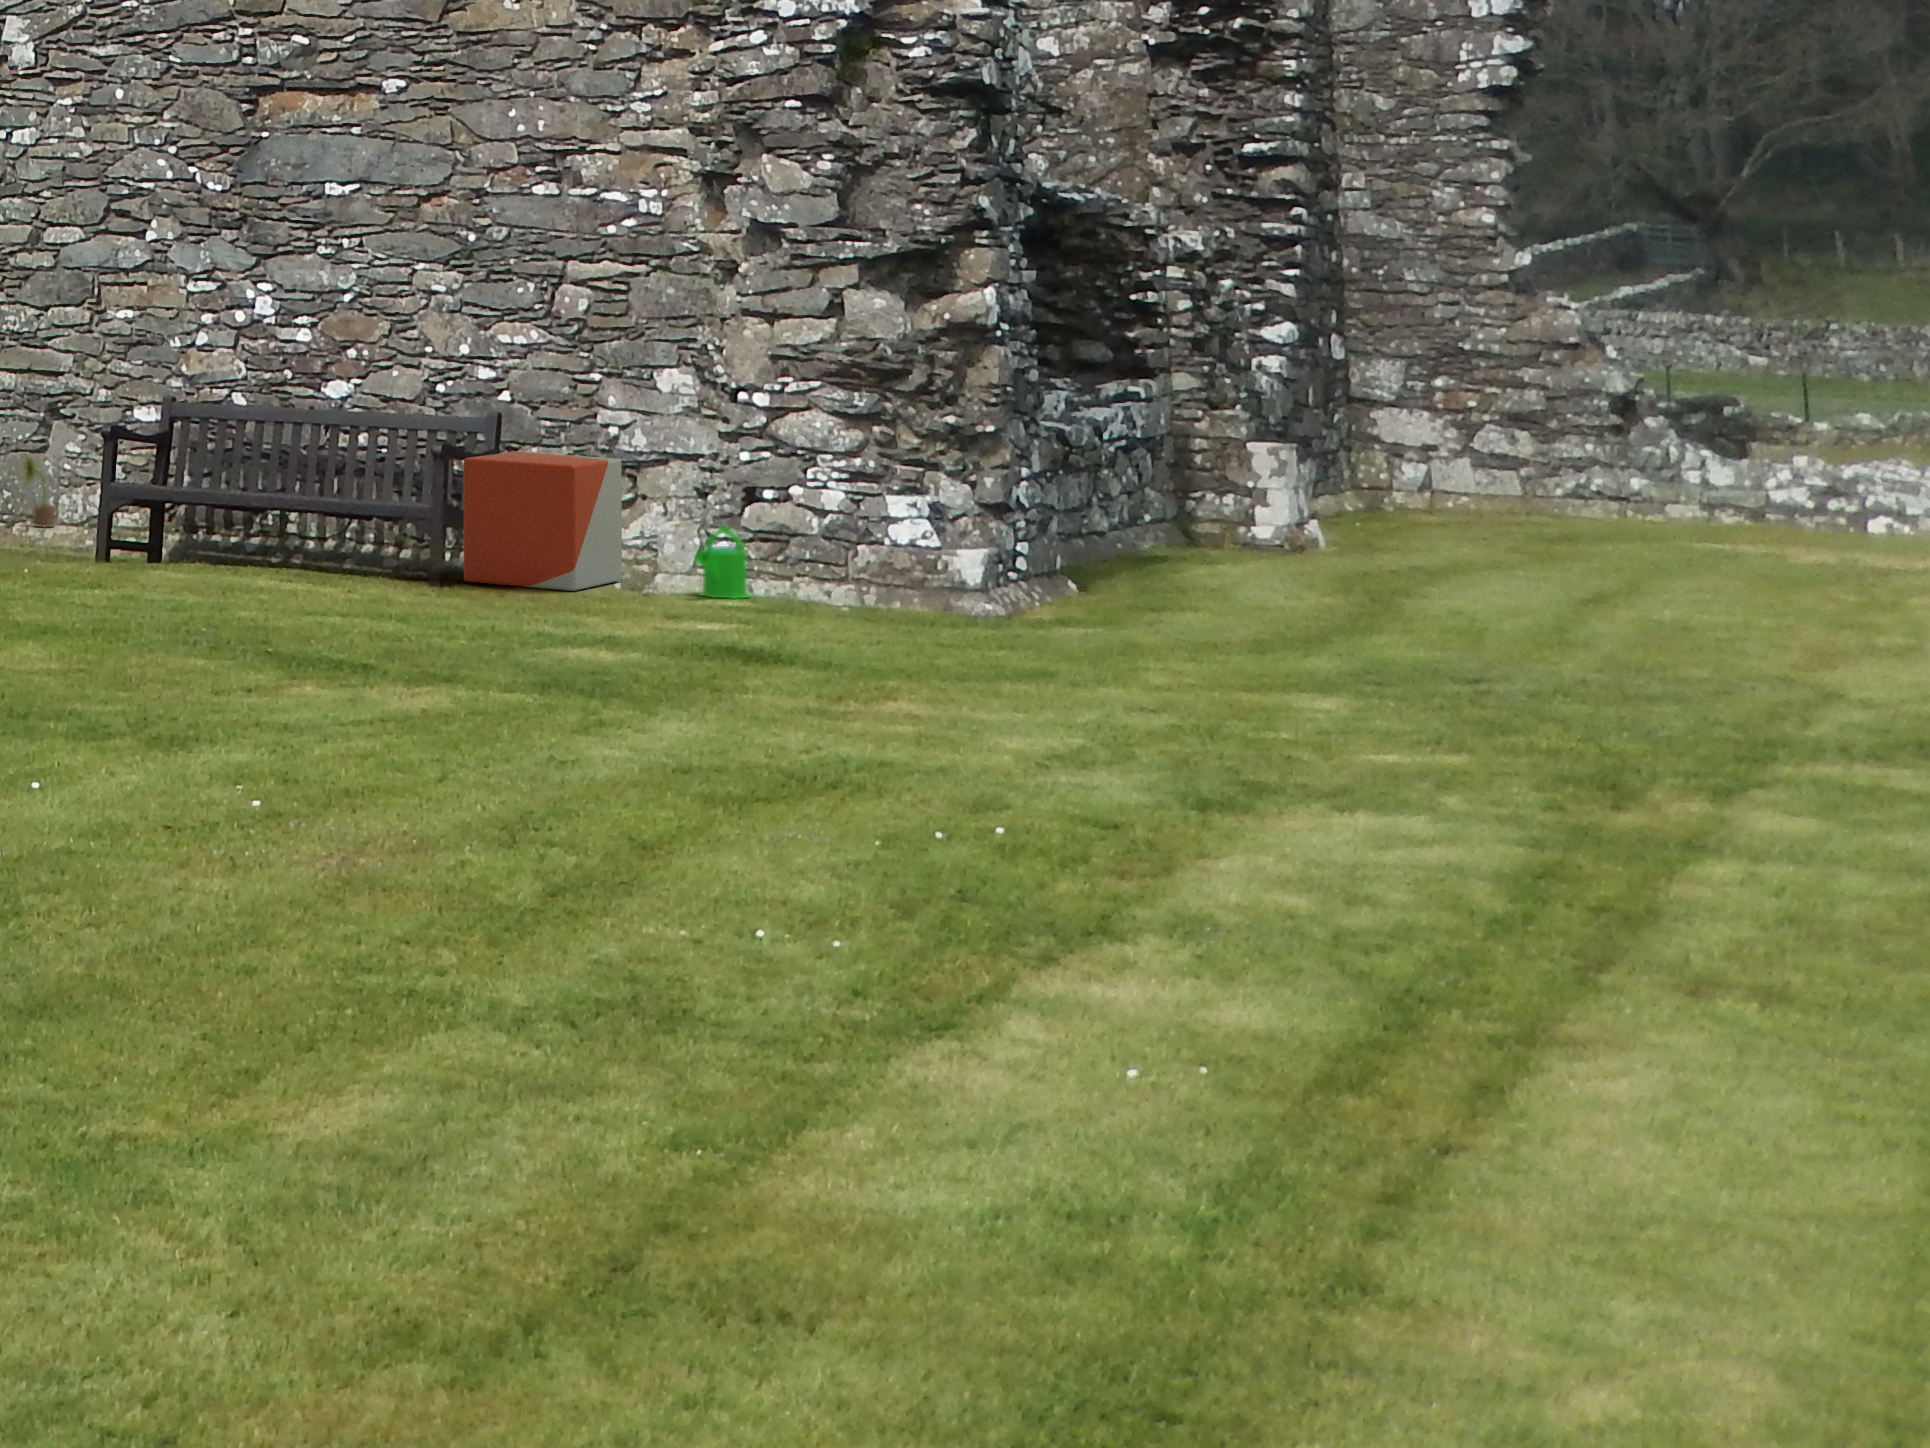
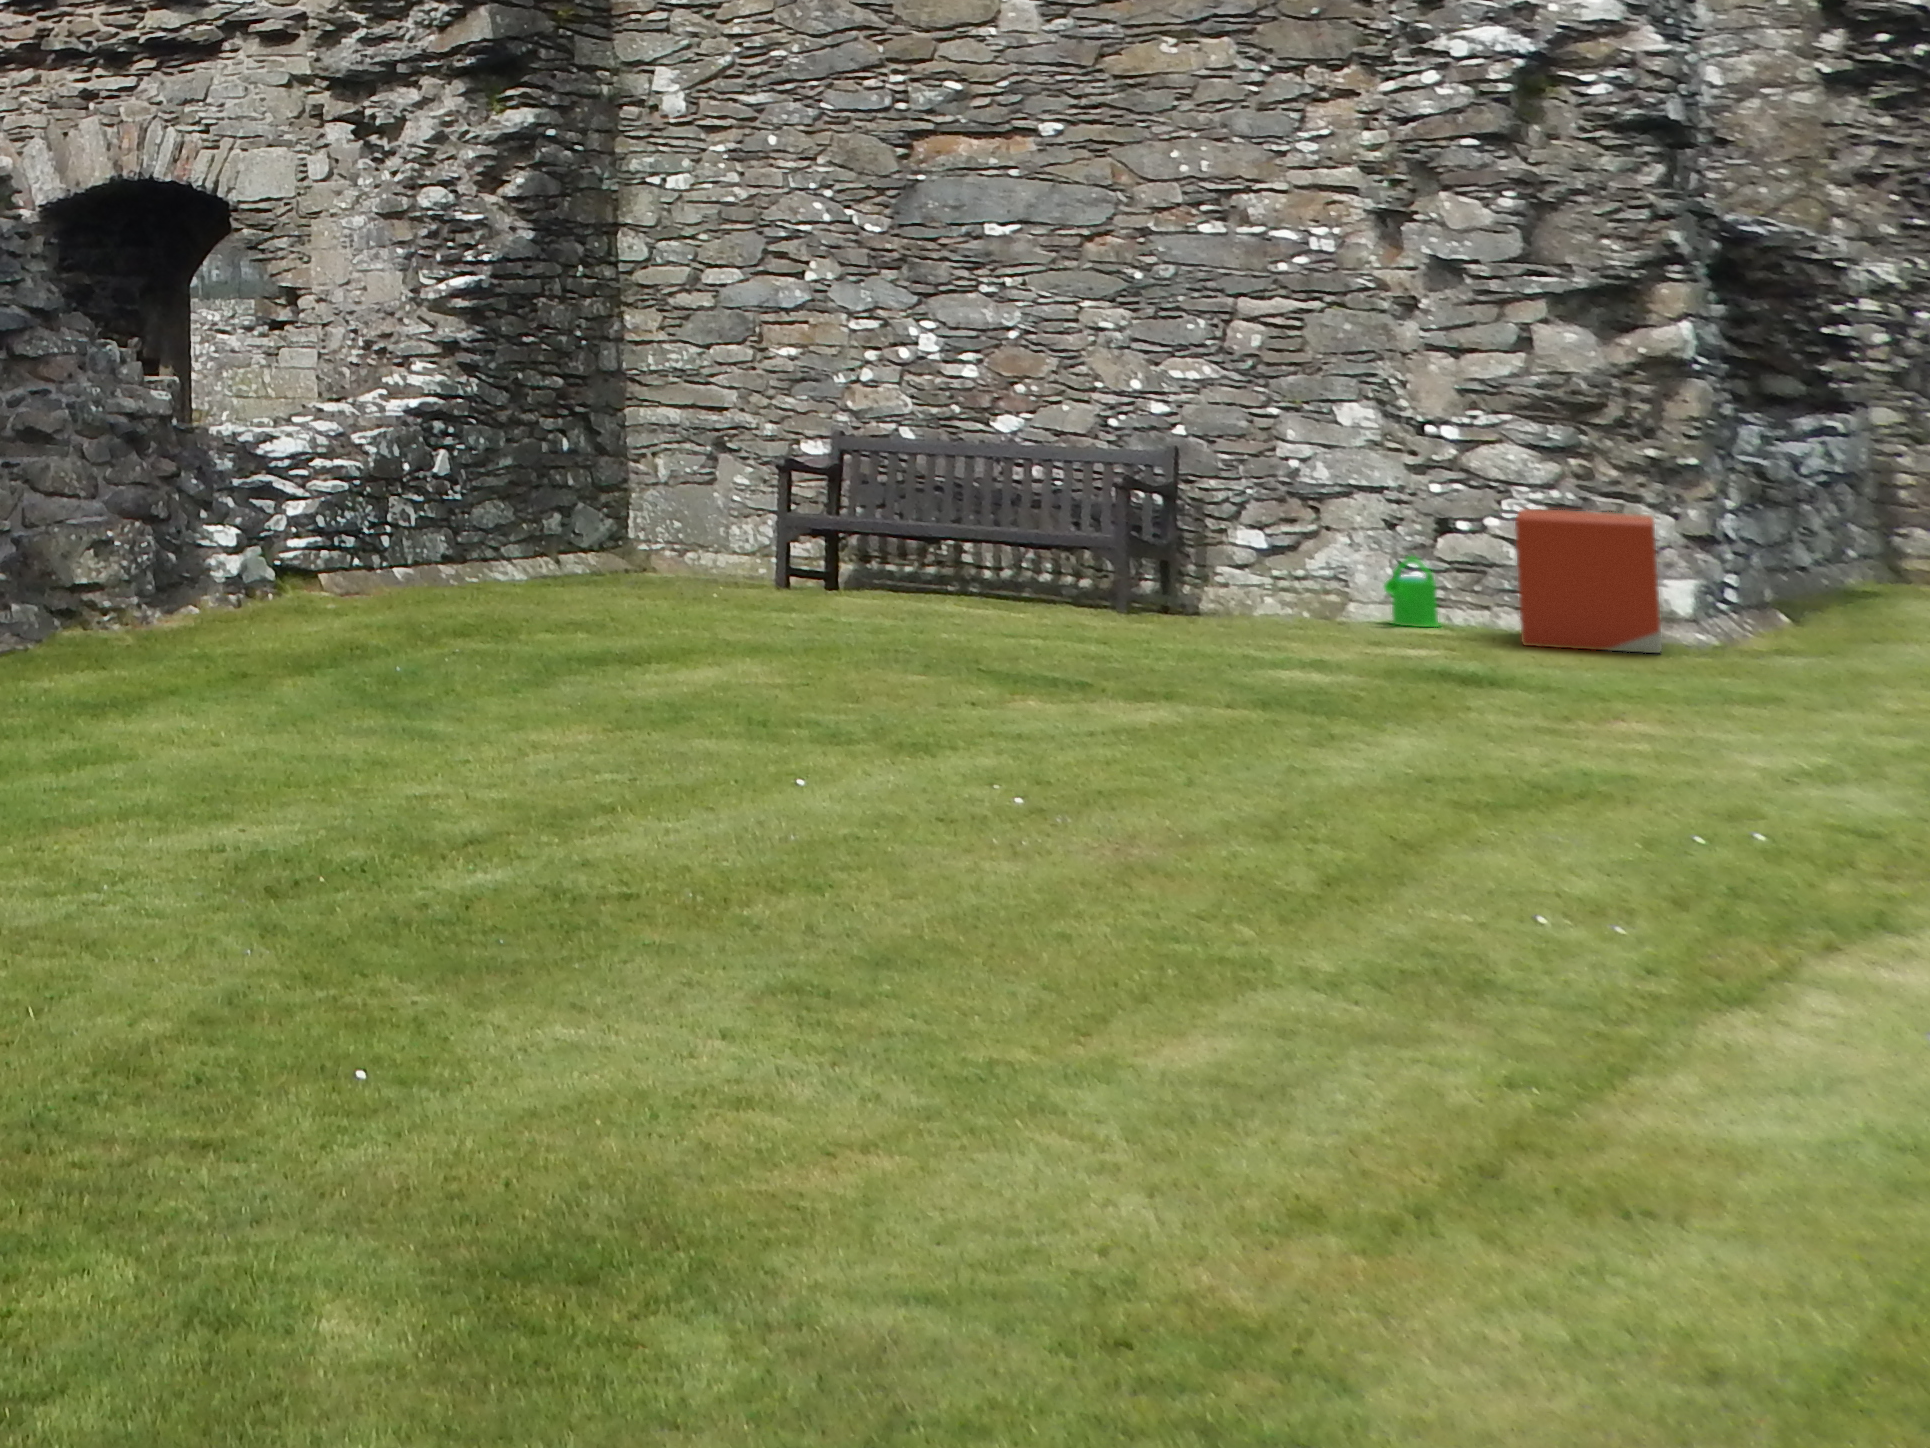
stool: present [464,452,622,591] -> present [1515,509,1662,653]
decorative plant: present [24,457,55,527] -> none [689,485,725,557]

